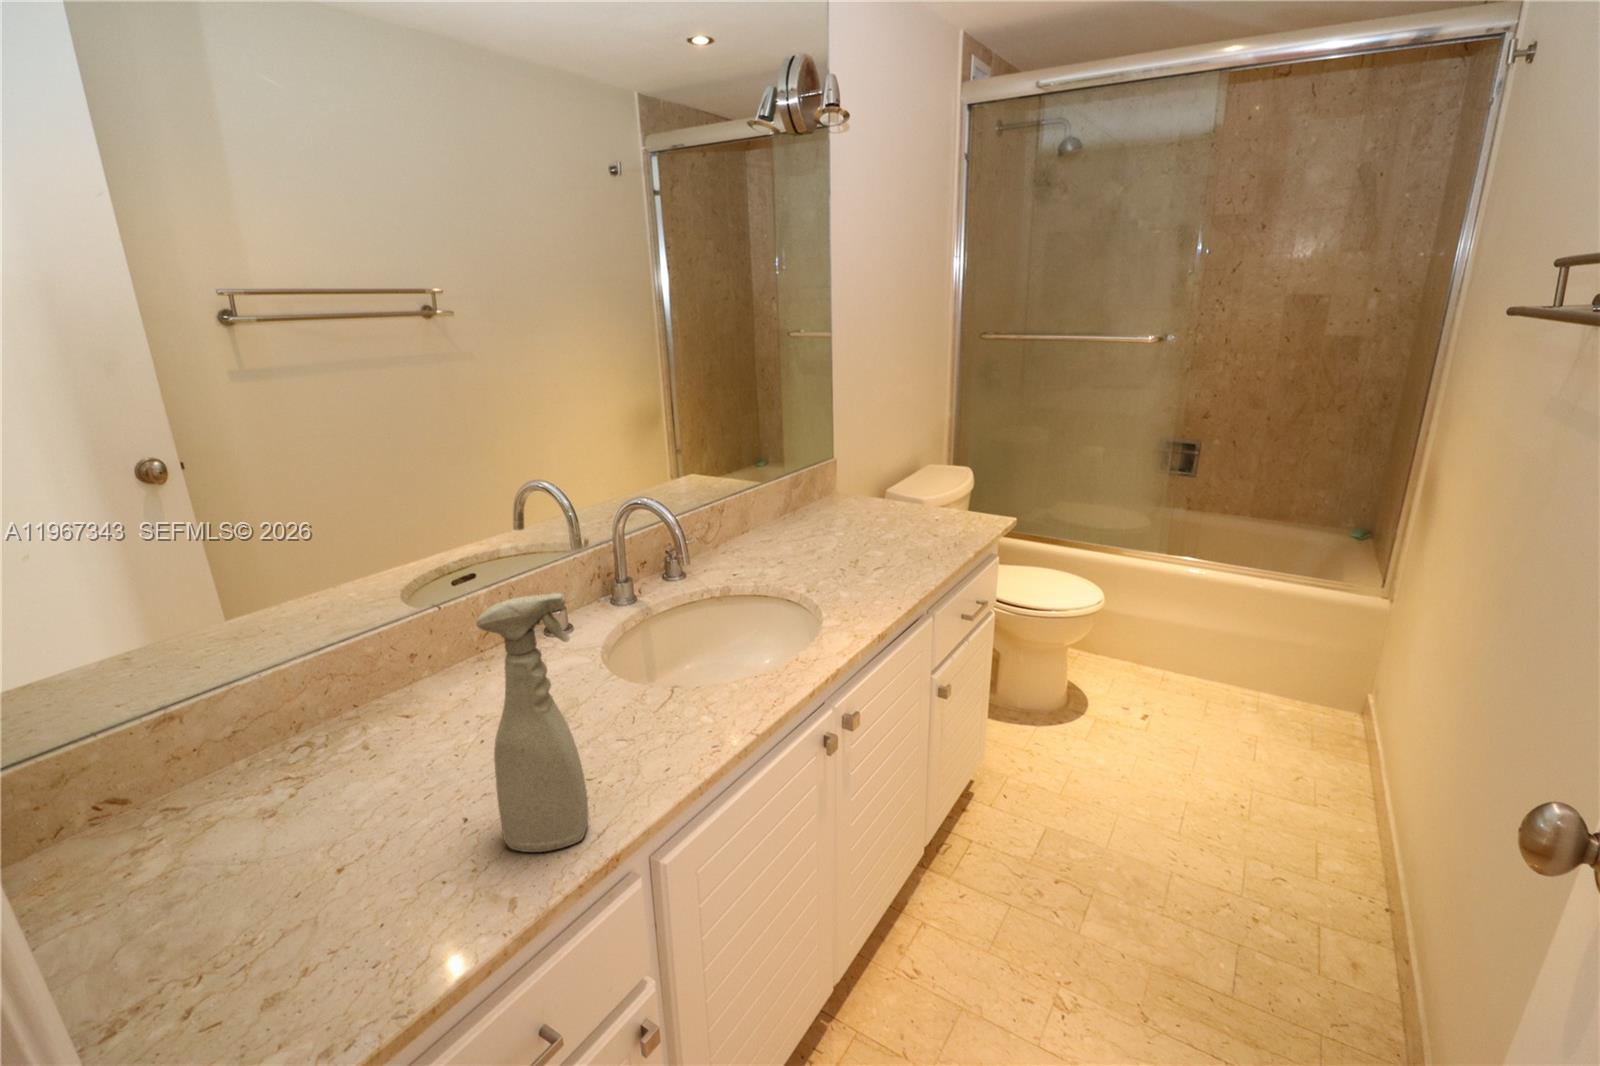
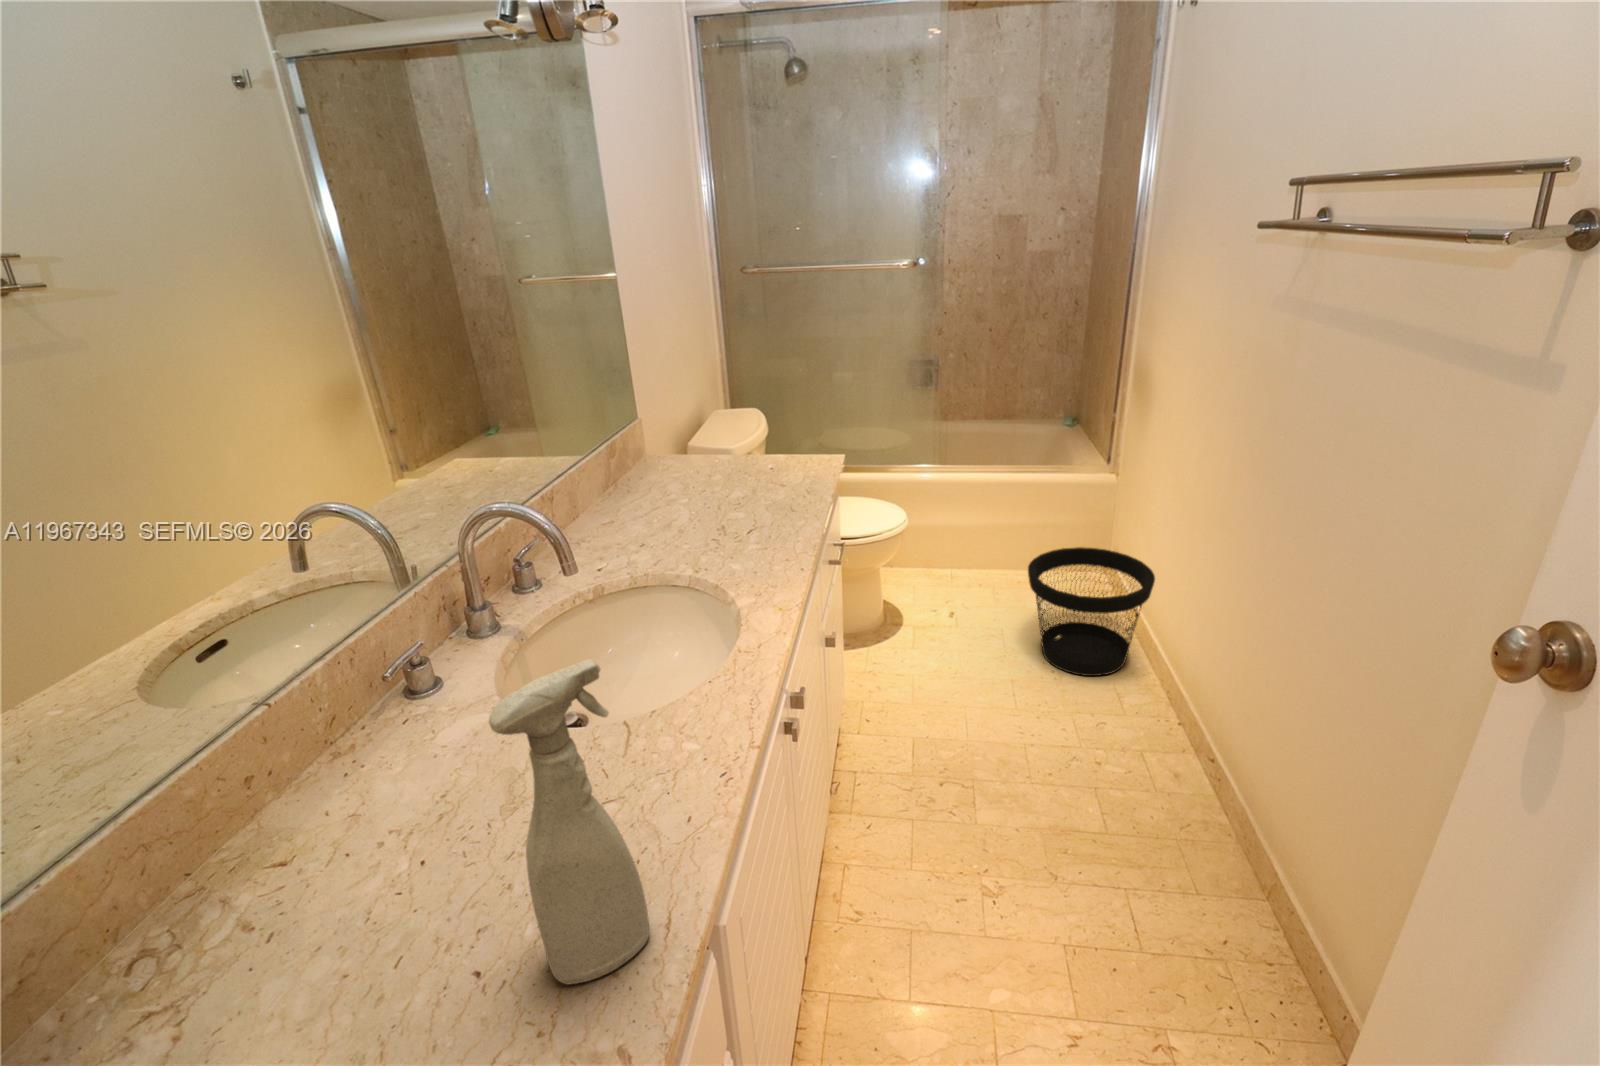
wastebasket: none [1222,672,1386,827] -> present [1028,547,1155,676]

